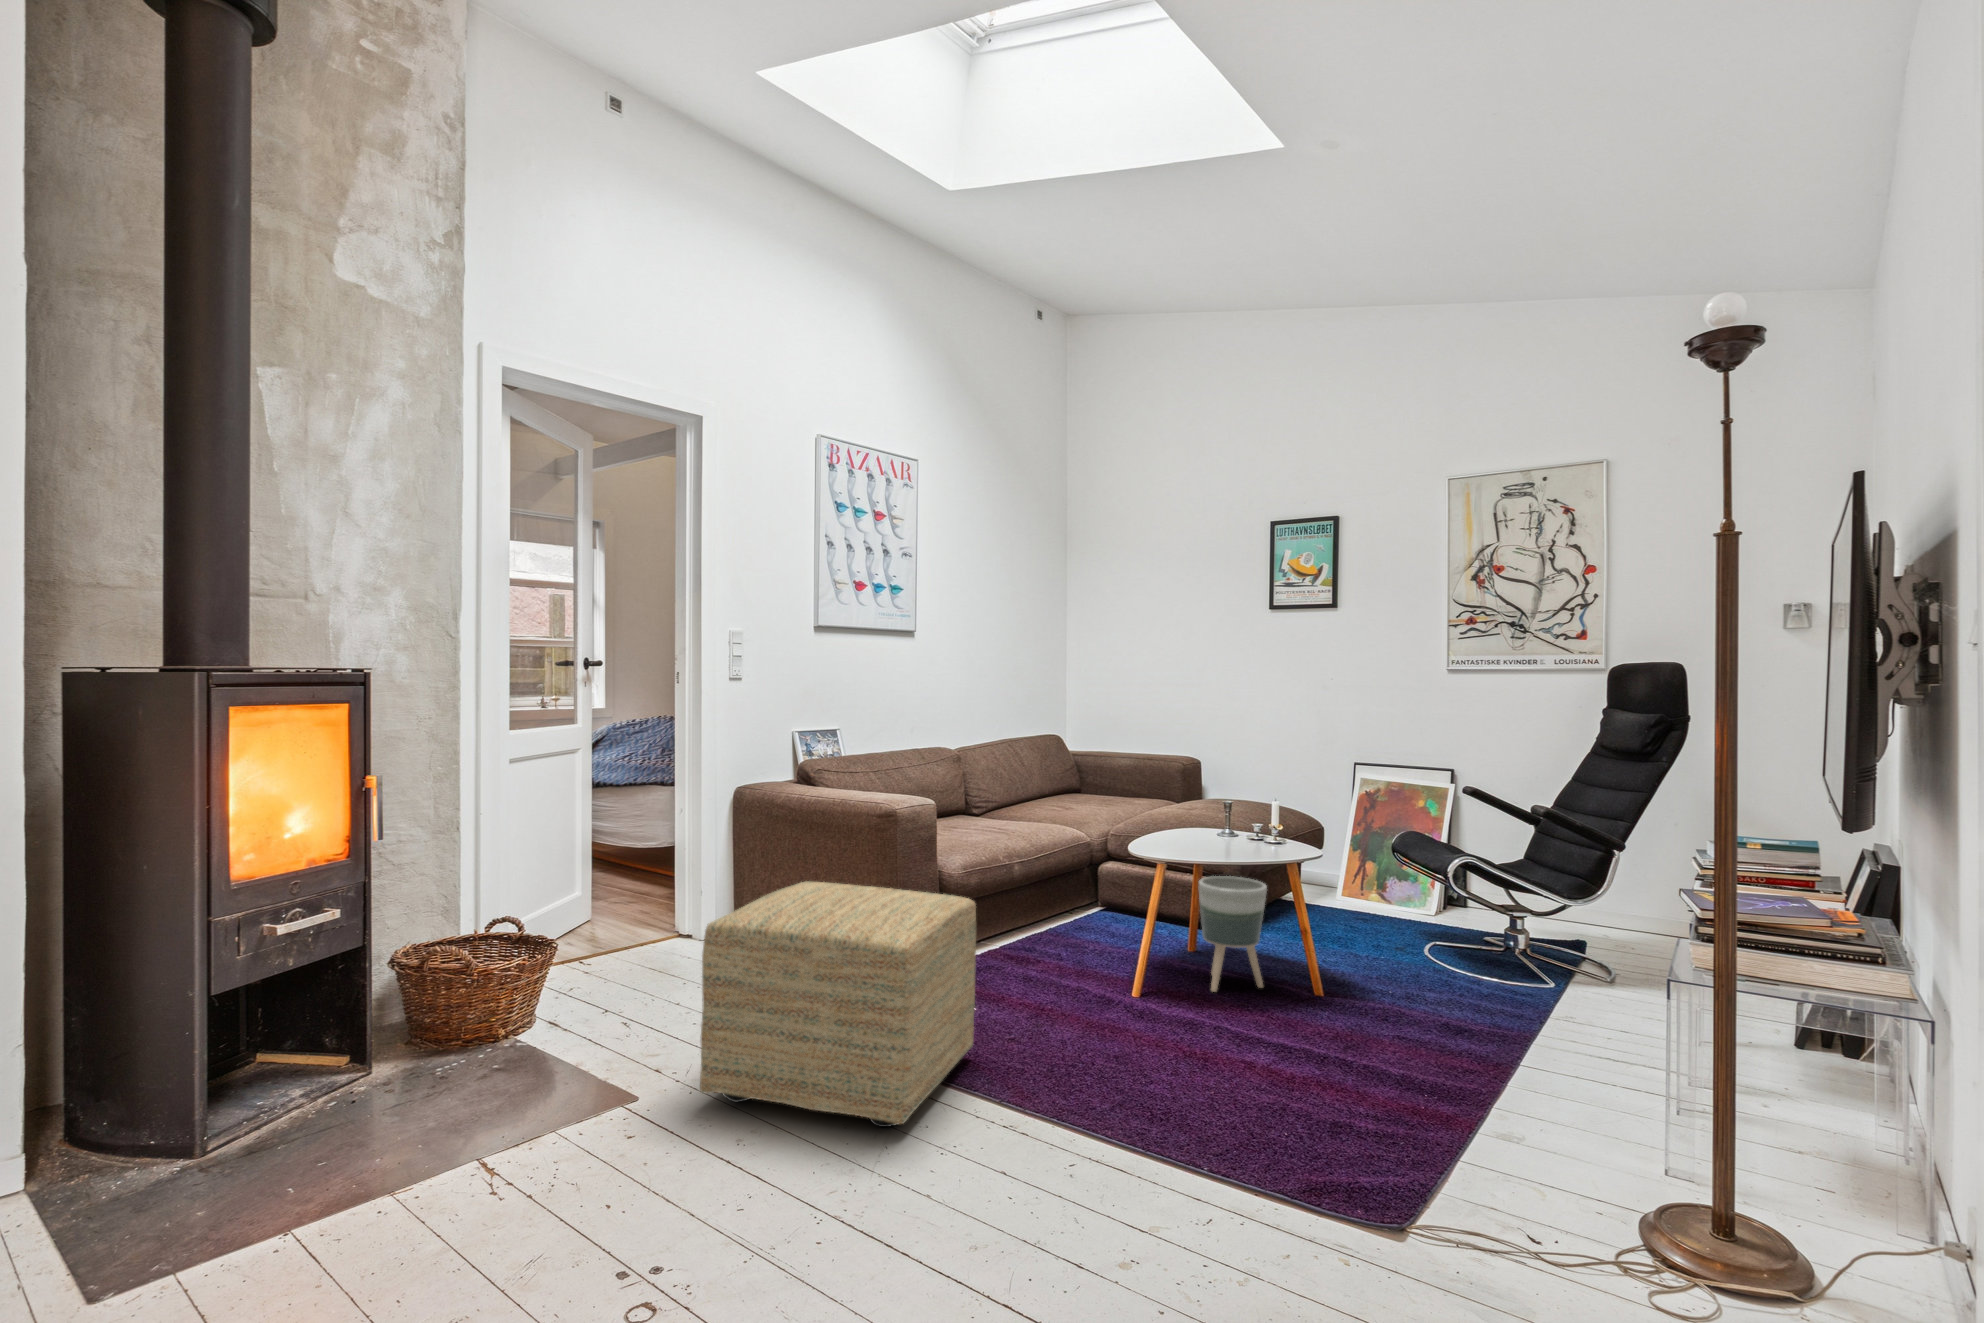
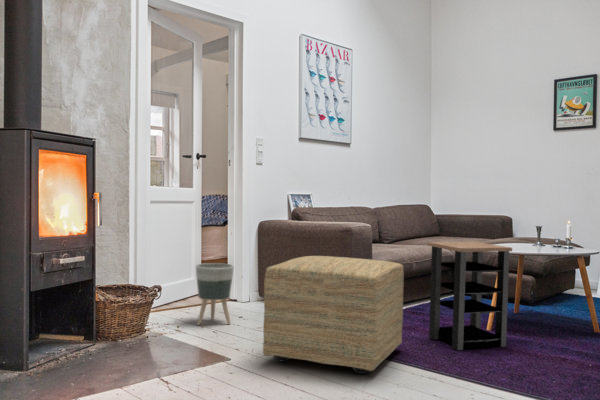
side table: none [1027,842,1175,1055] -> present [427,242,512,350]
planter: present [1199,876,1267,992] -> present [196,263,234,325]

